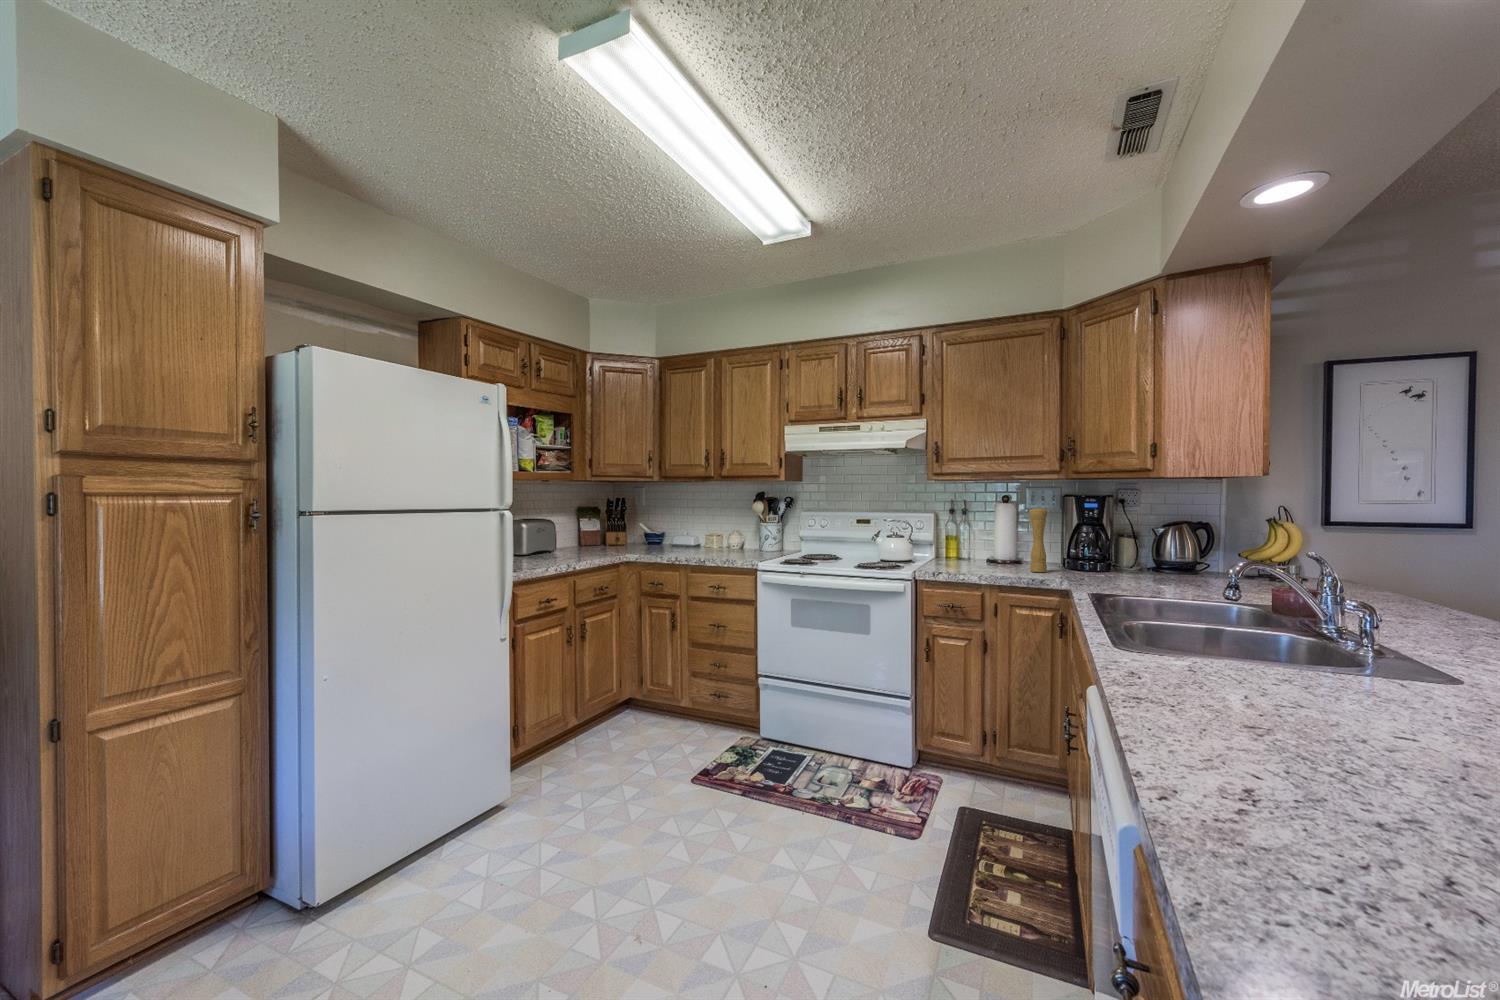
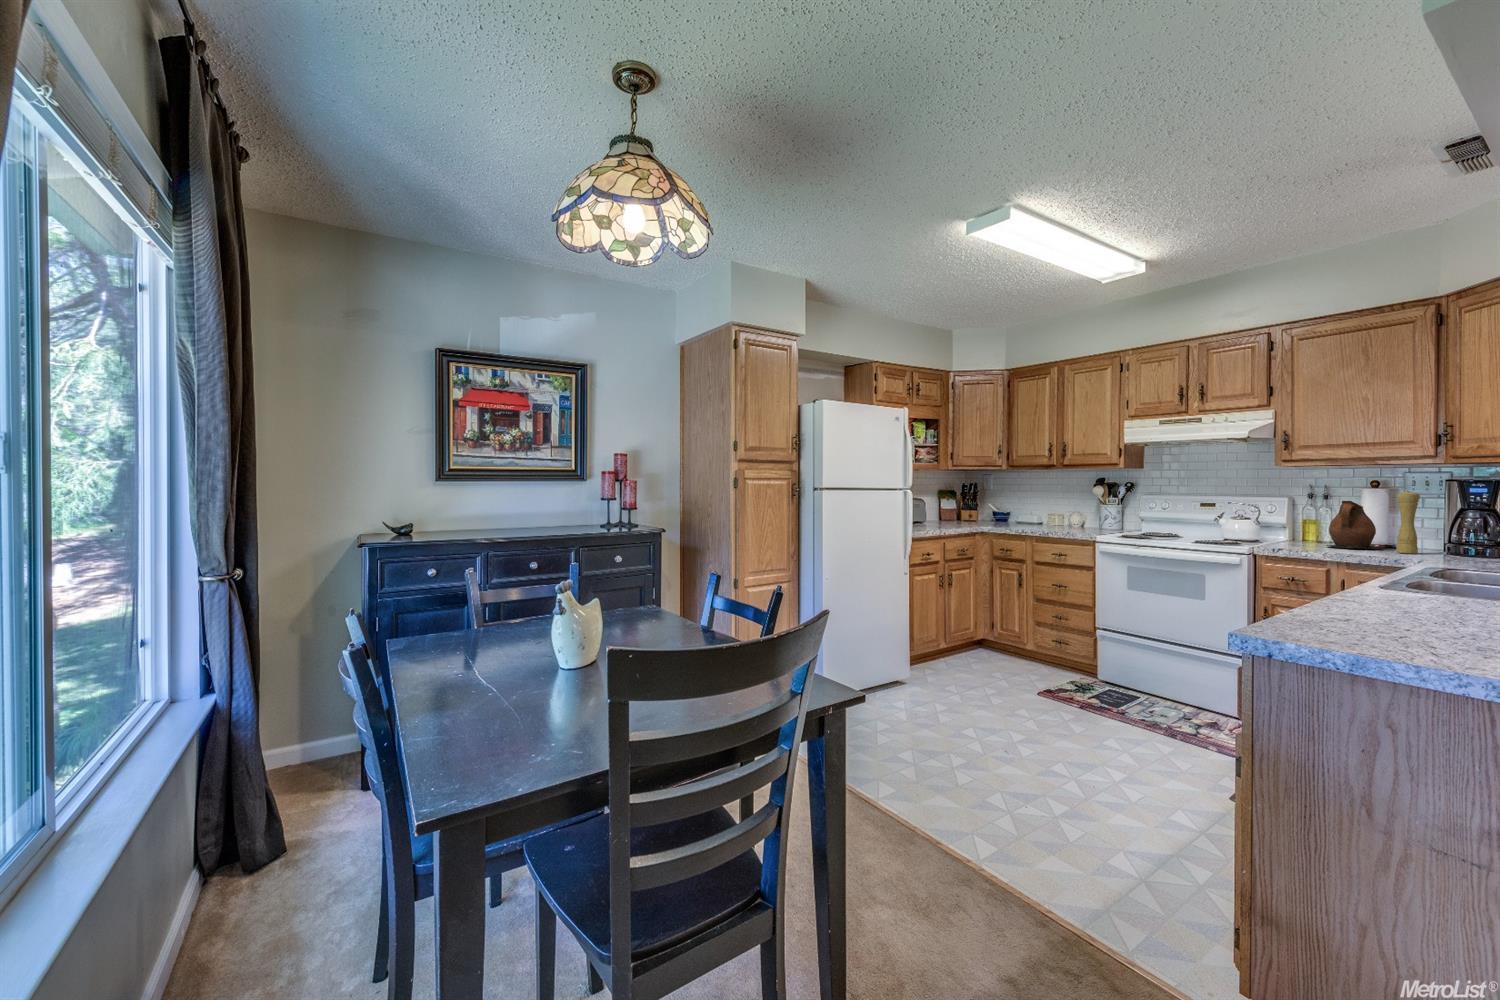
ceramic pitcher: none [966,517,1017,568] -> present [1326,501,1384,549]

